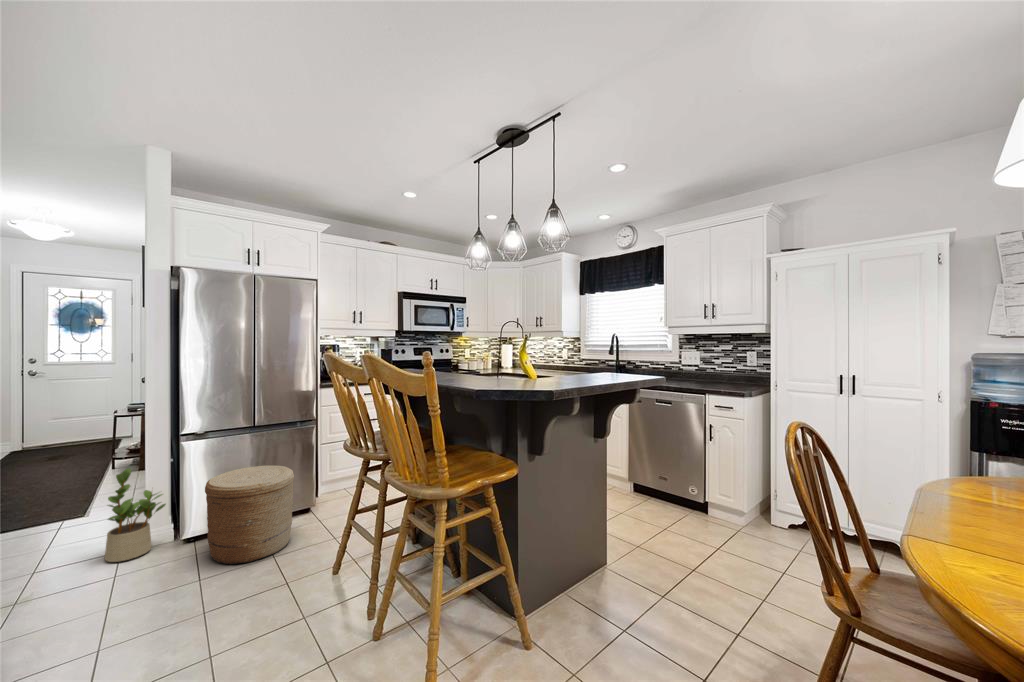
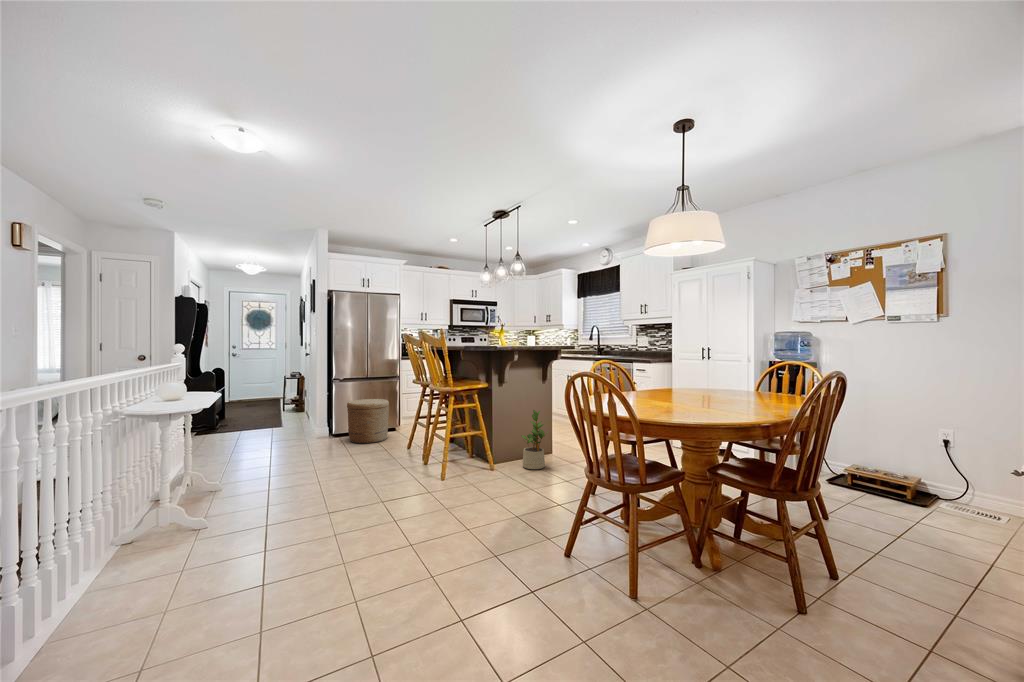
potted plant: present [105,468,166,562] -> present [522,410,545,469]

